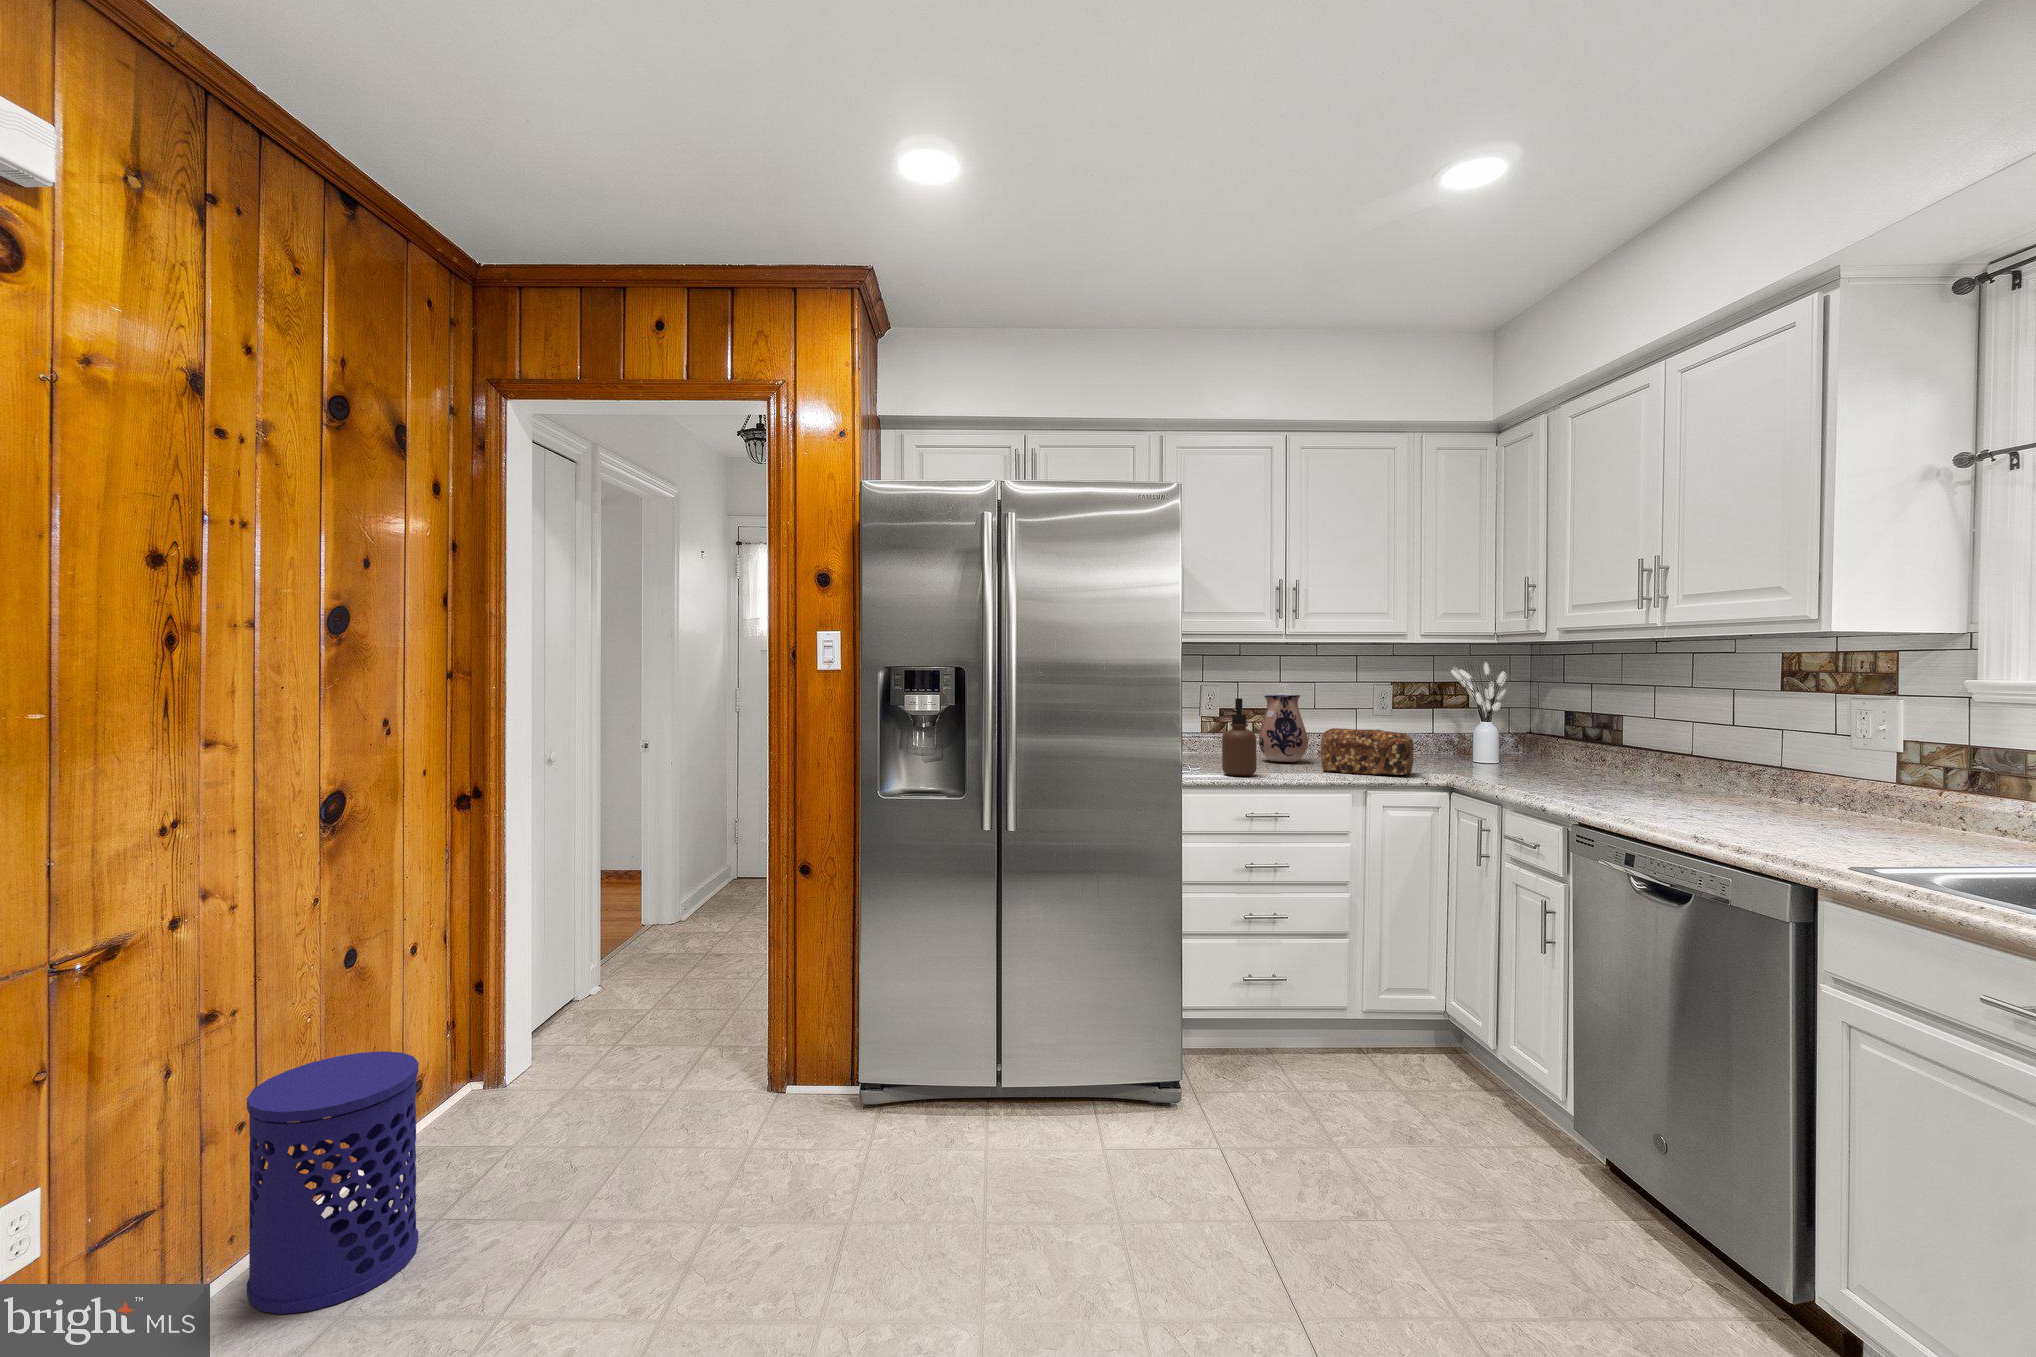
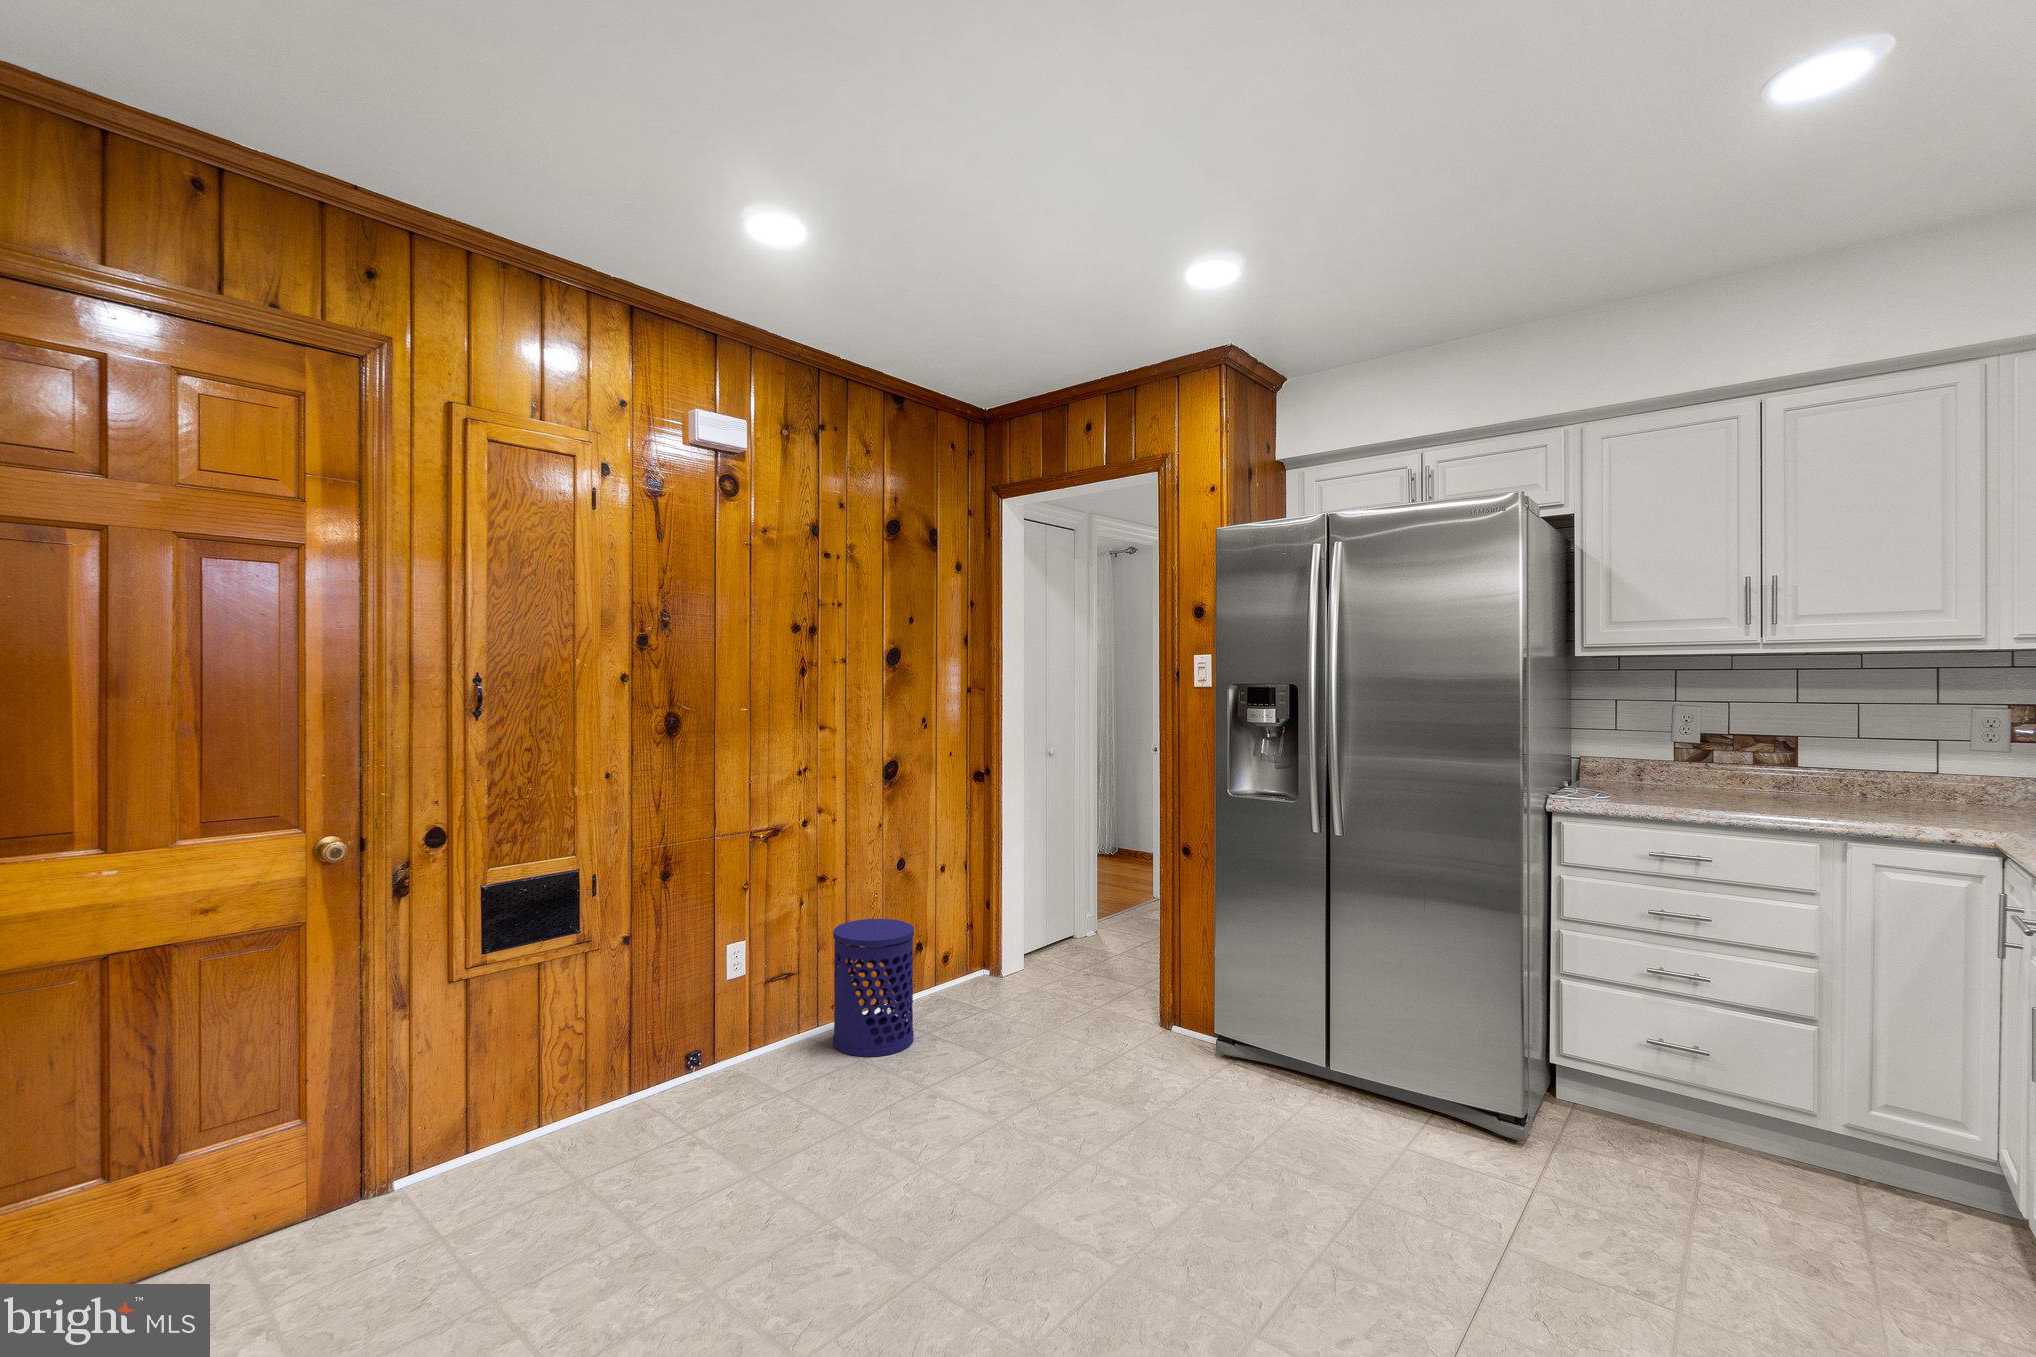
ceramic pitcher: present [1259,695,1308,762] -> none [1735,717,1811,801]
soap dispenser: present [1222,698,1257,776] -> none [1622,720,1668,809]
bread loaf: present [1321,728,1413,775] -> none [1788,761,1952,827]

